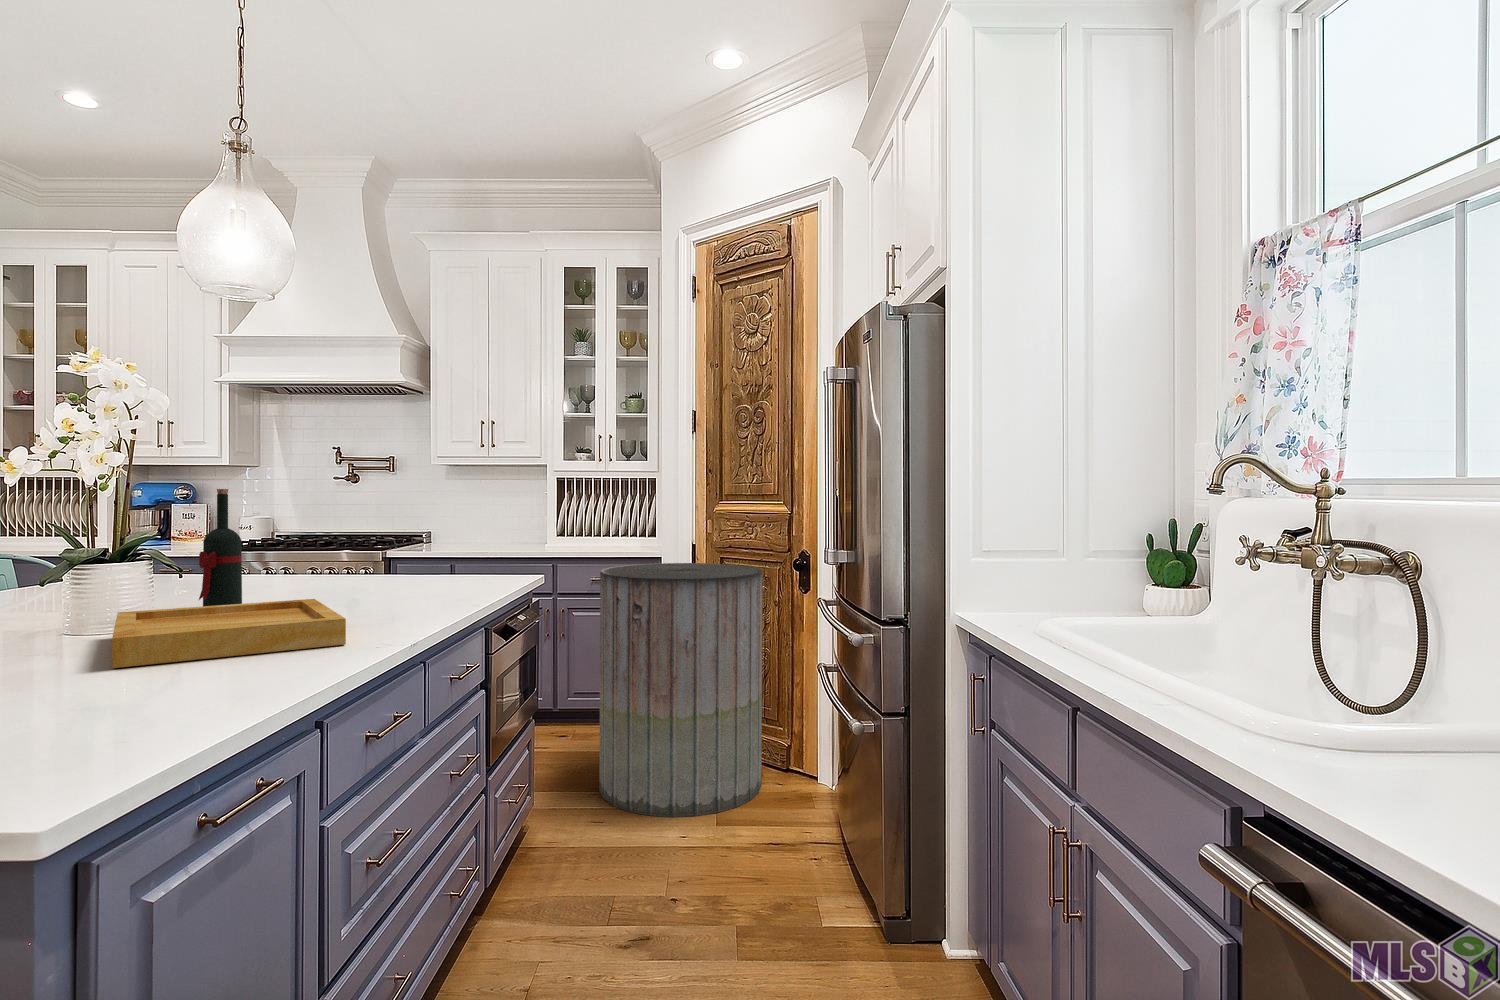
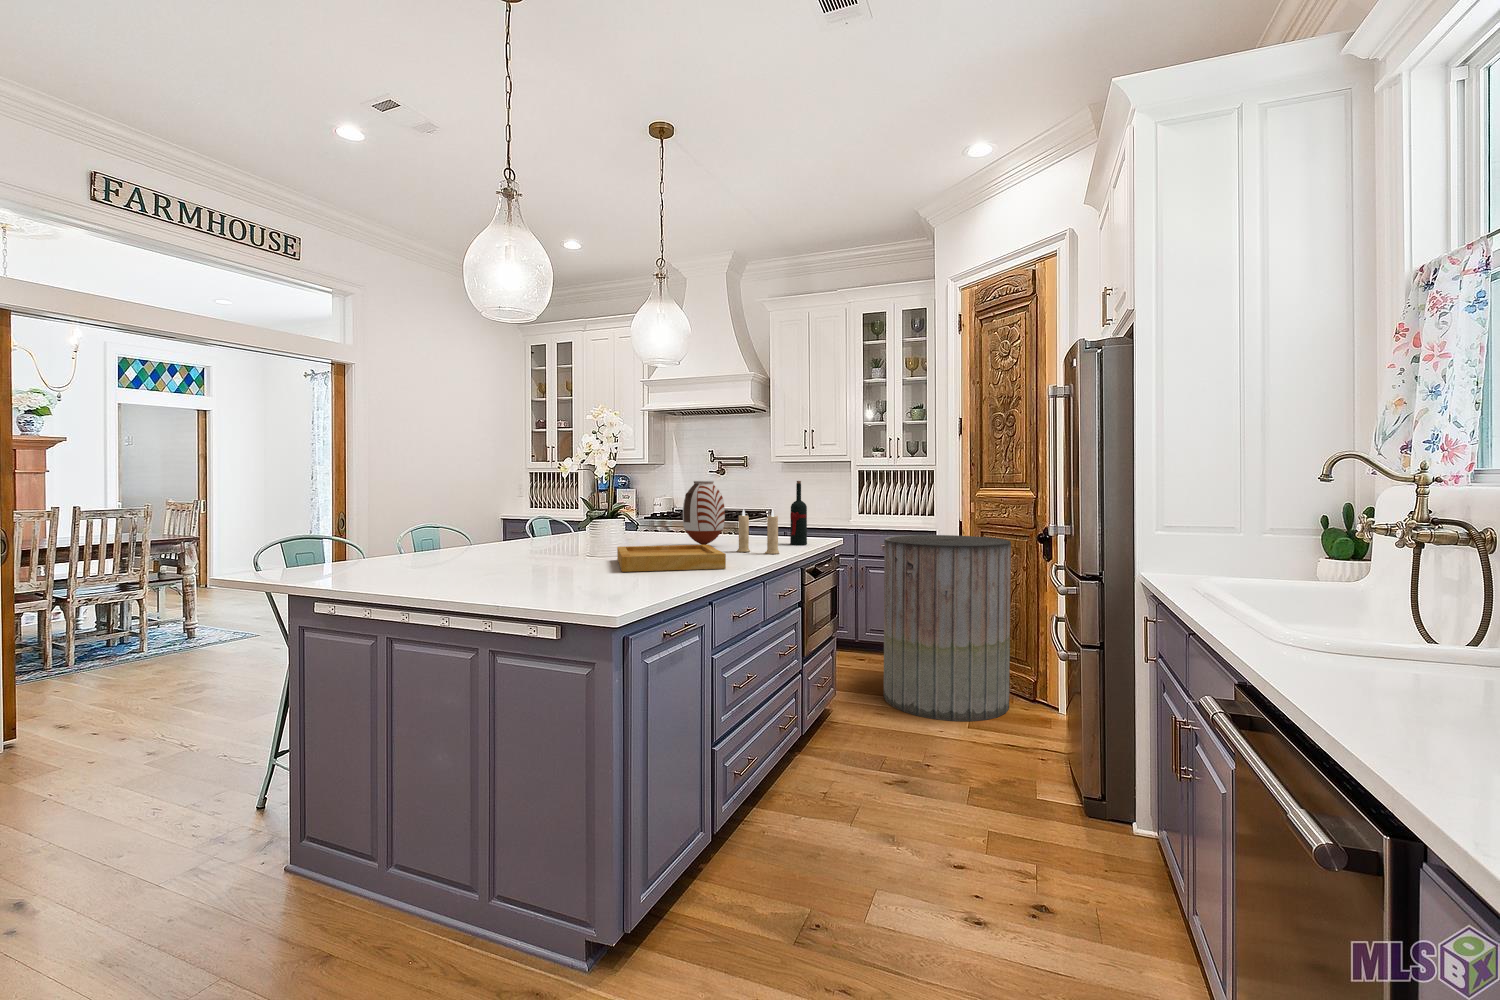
wine bottle: present [199,489,242,606] -> present [790,481,807,545]
vase: none [270,489,350,597] -> present [683,481,725,545]
candle: none [370,534,446,608] -> present [737,510,779,554]

